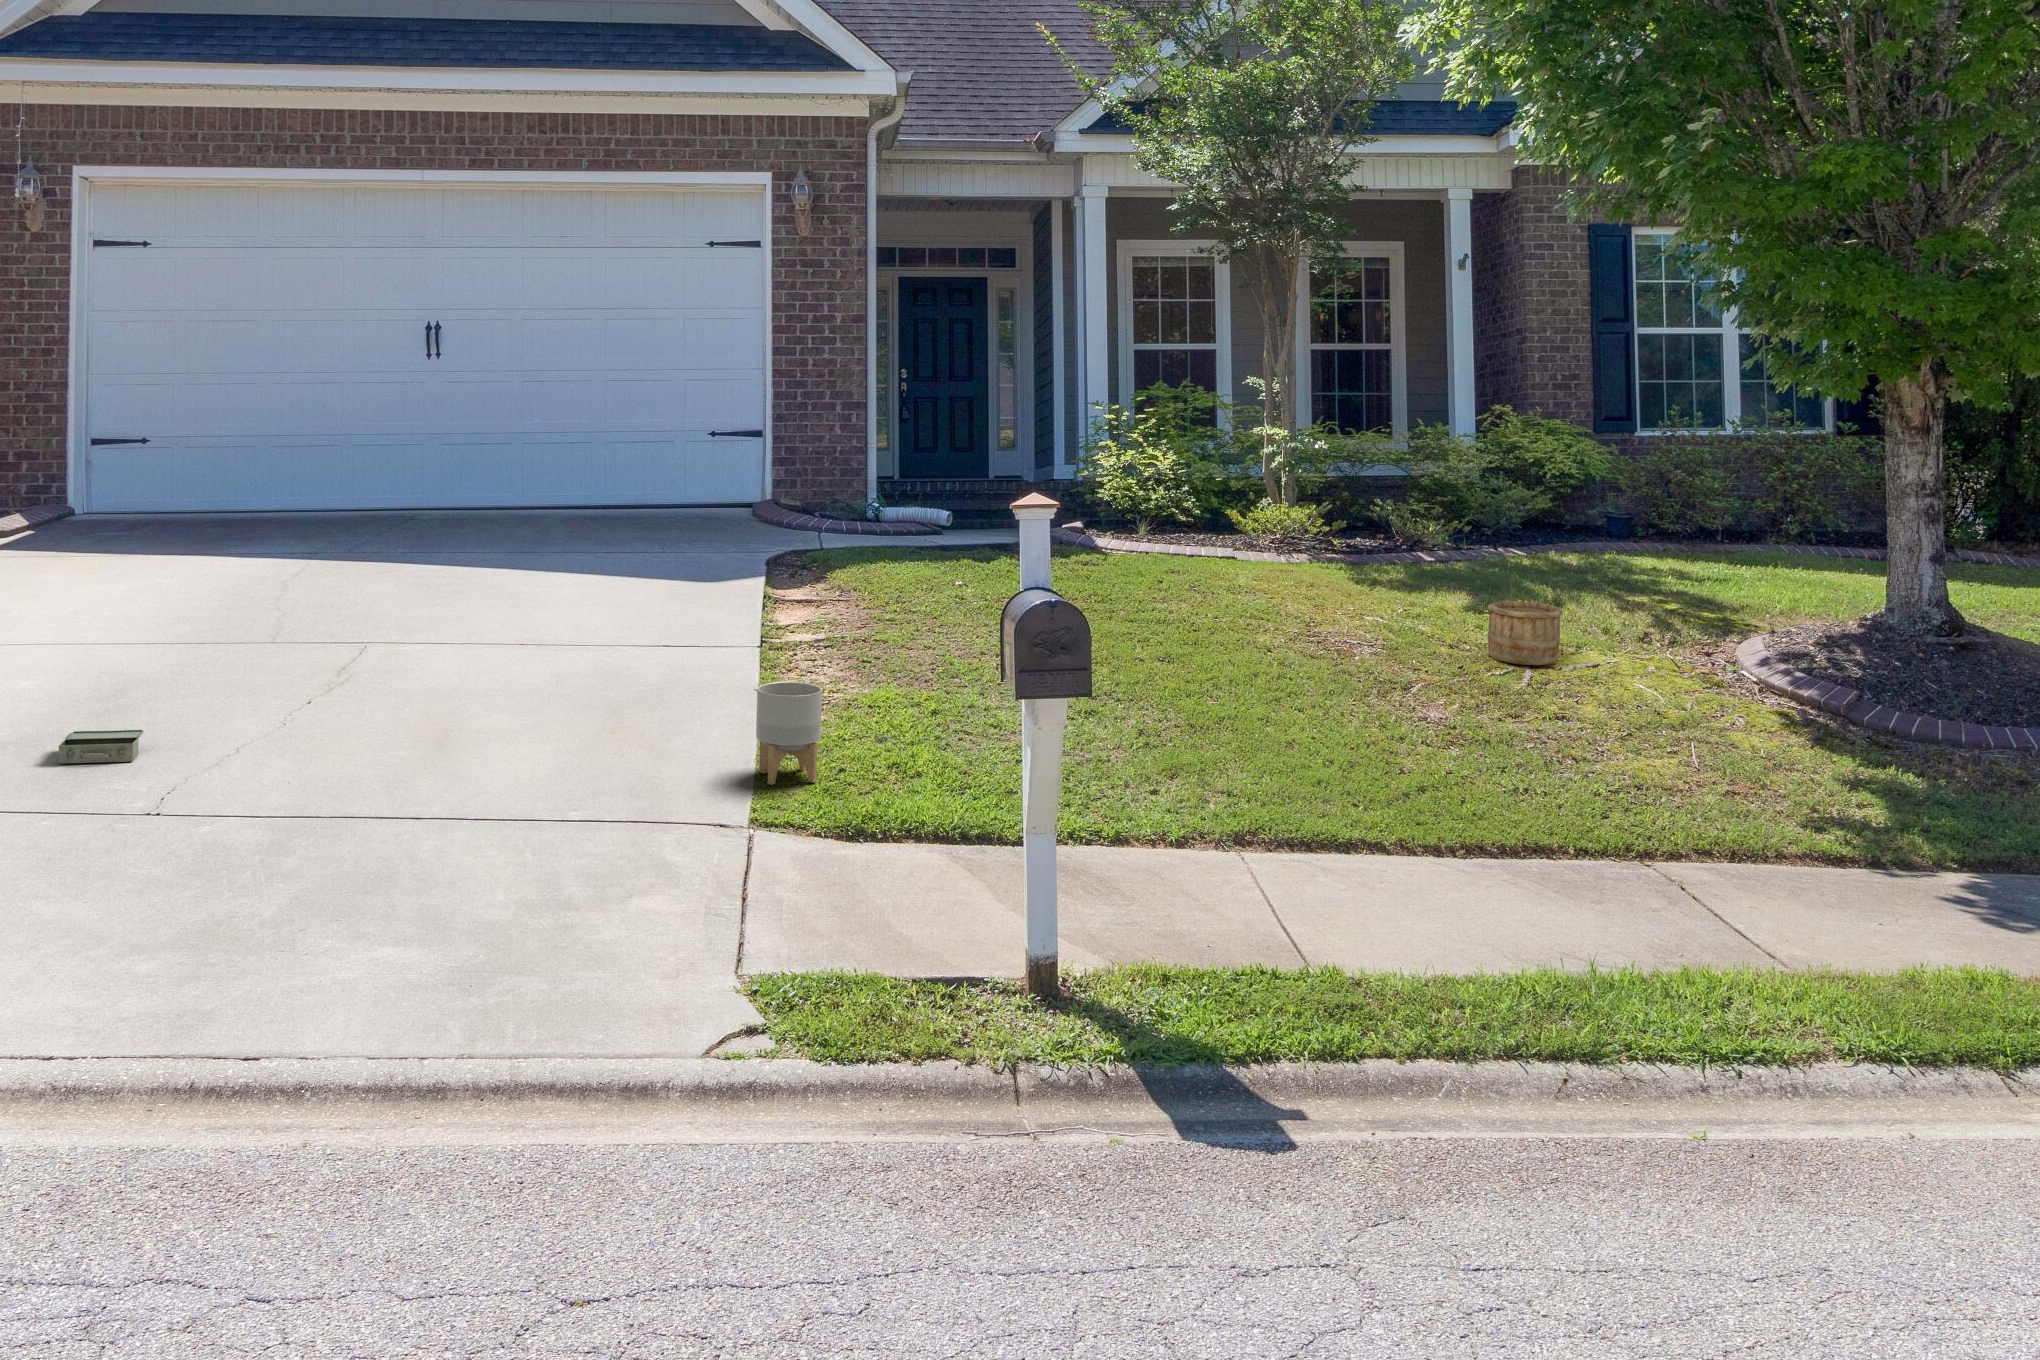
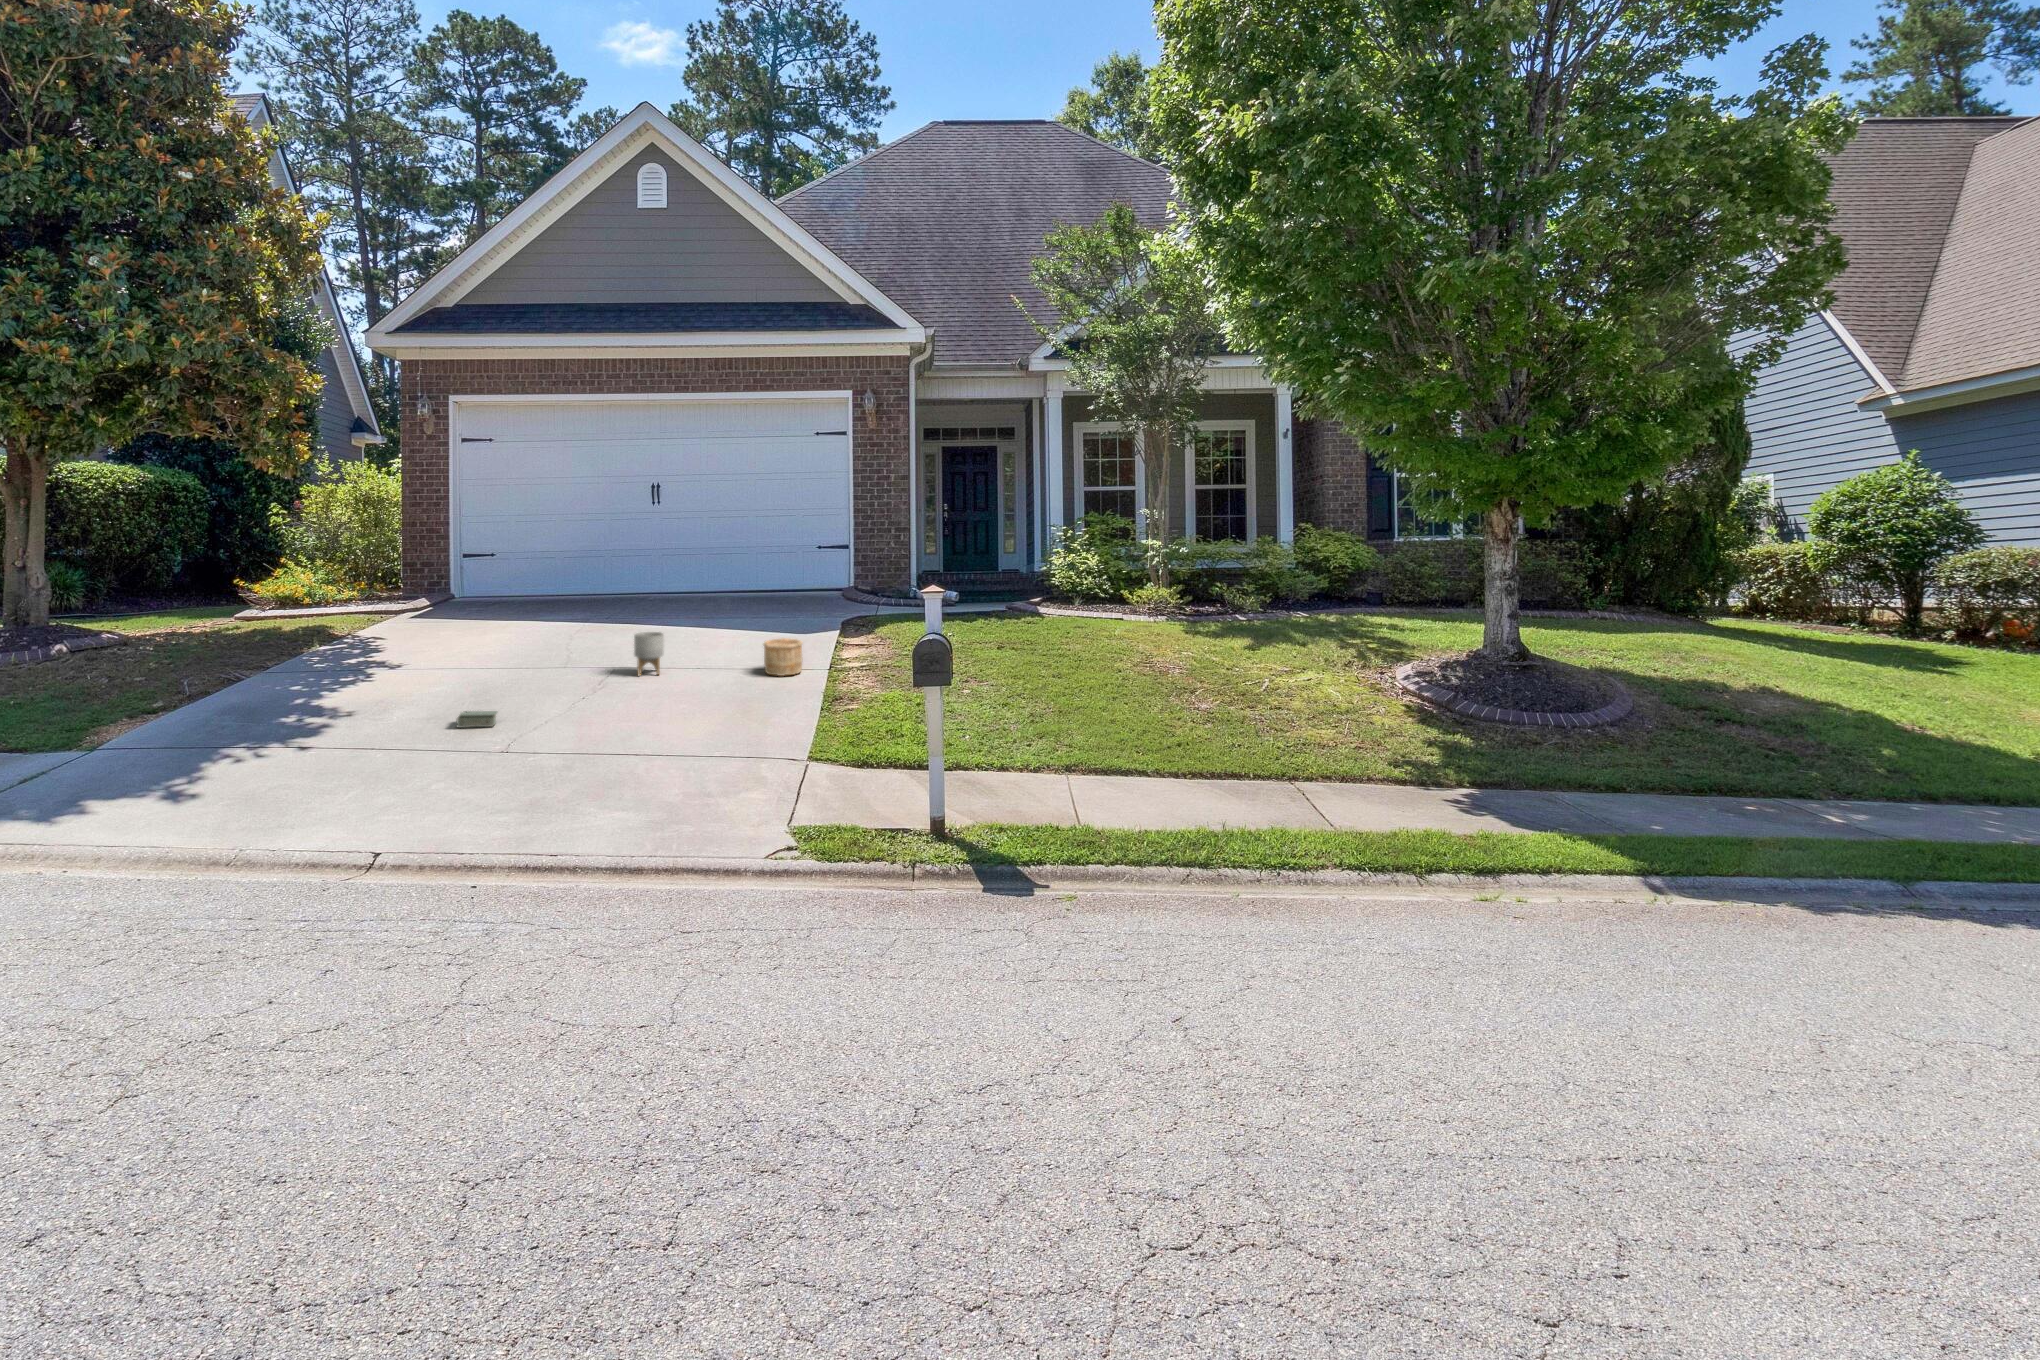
wooden bucket: present [1487,601,1563,665] -> present [763,638,803,676]
planter: present [756,682,822,785] -> present [634,632,664,675]

